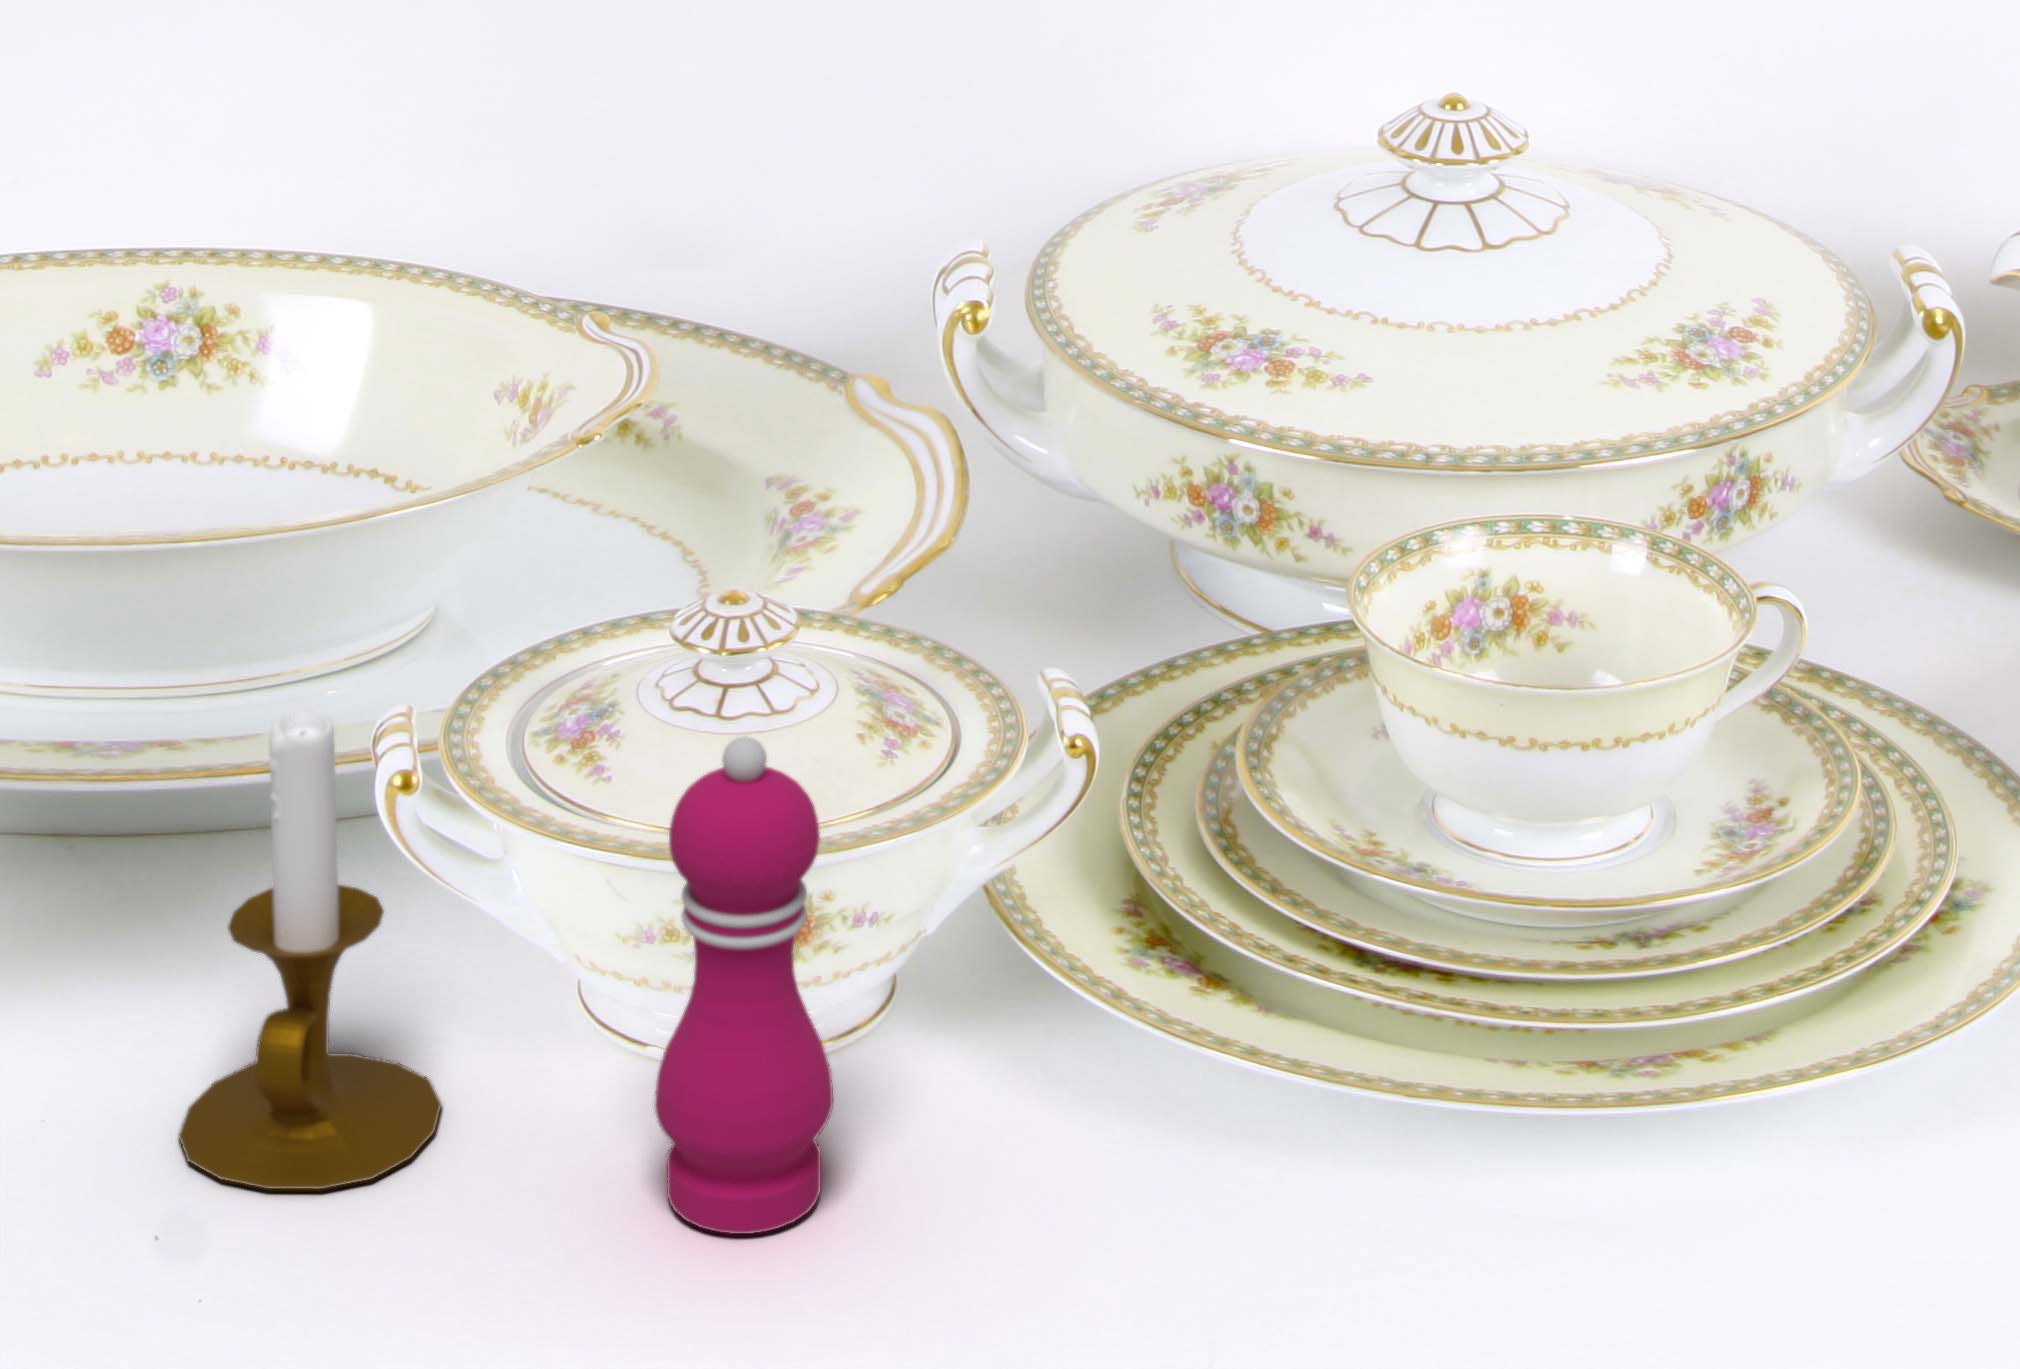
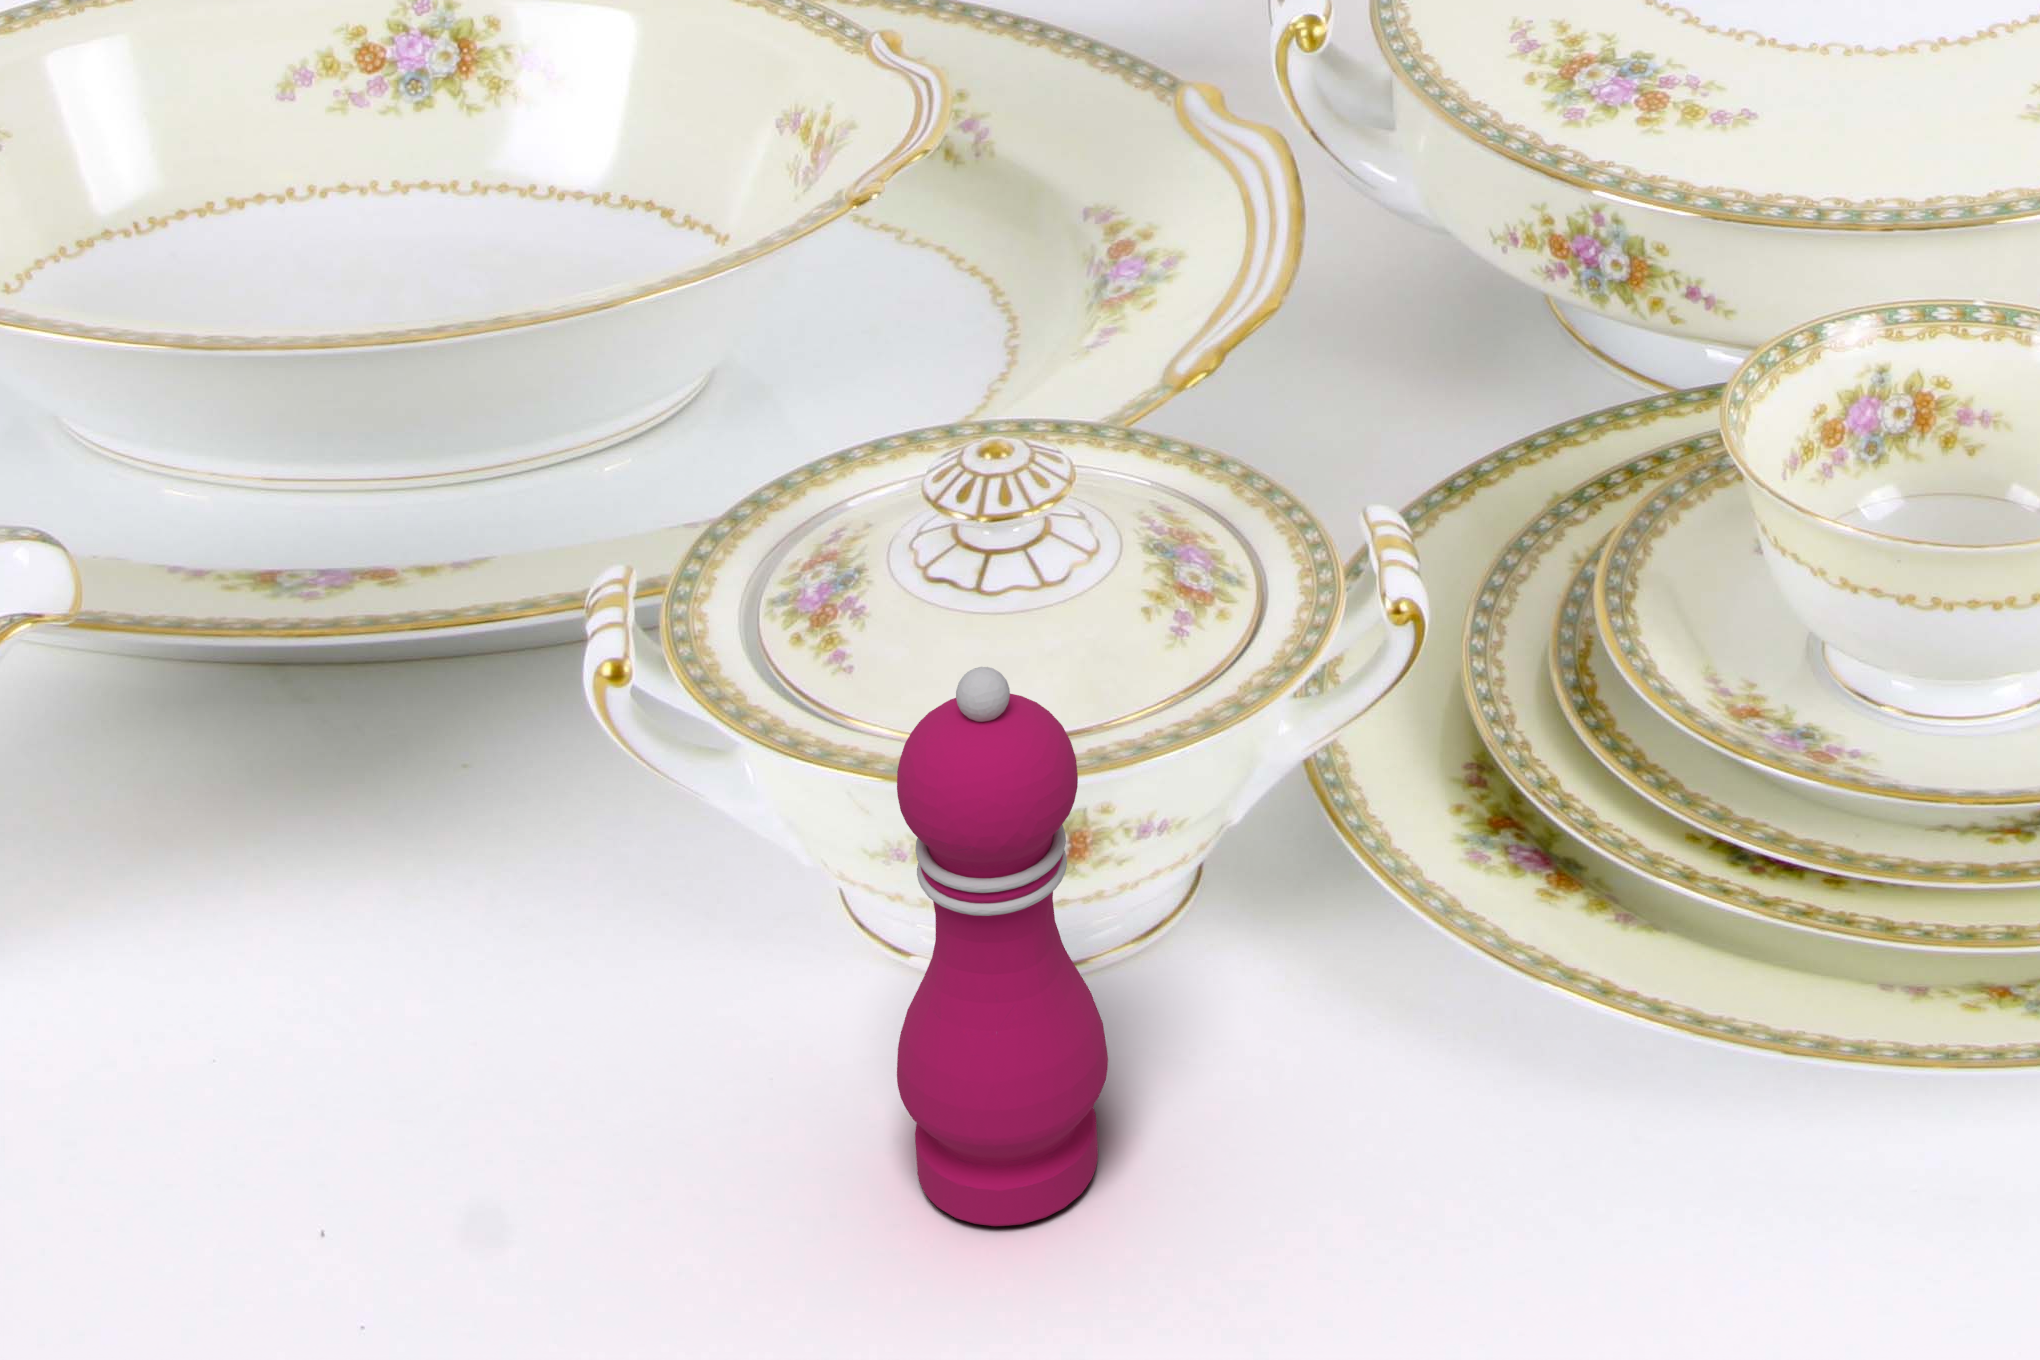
candlestick: present [179,711,441,1189] -> none [360,616,668,1162]

